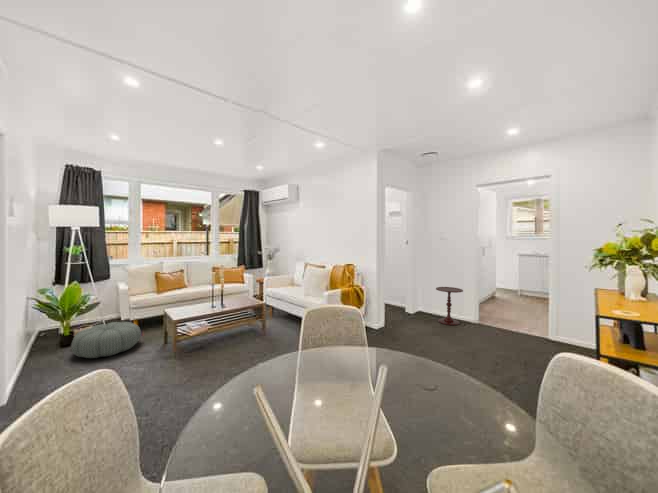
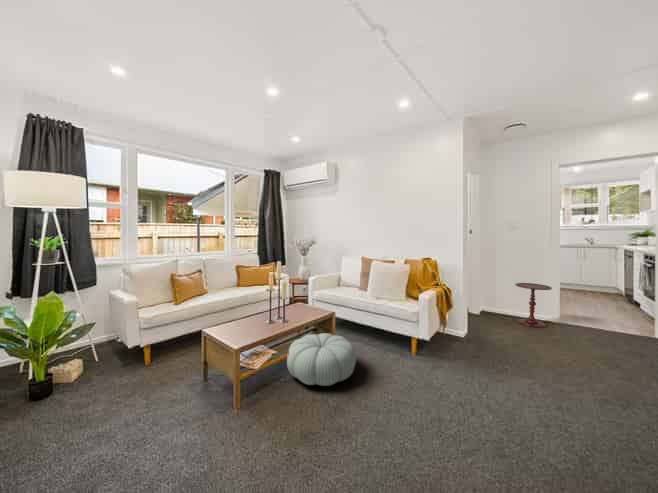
pouf: present [71,322,141,358] -> present [287,333,356,386]

